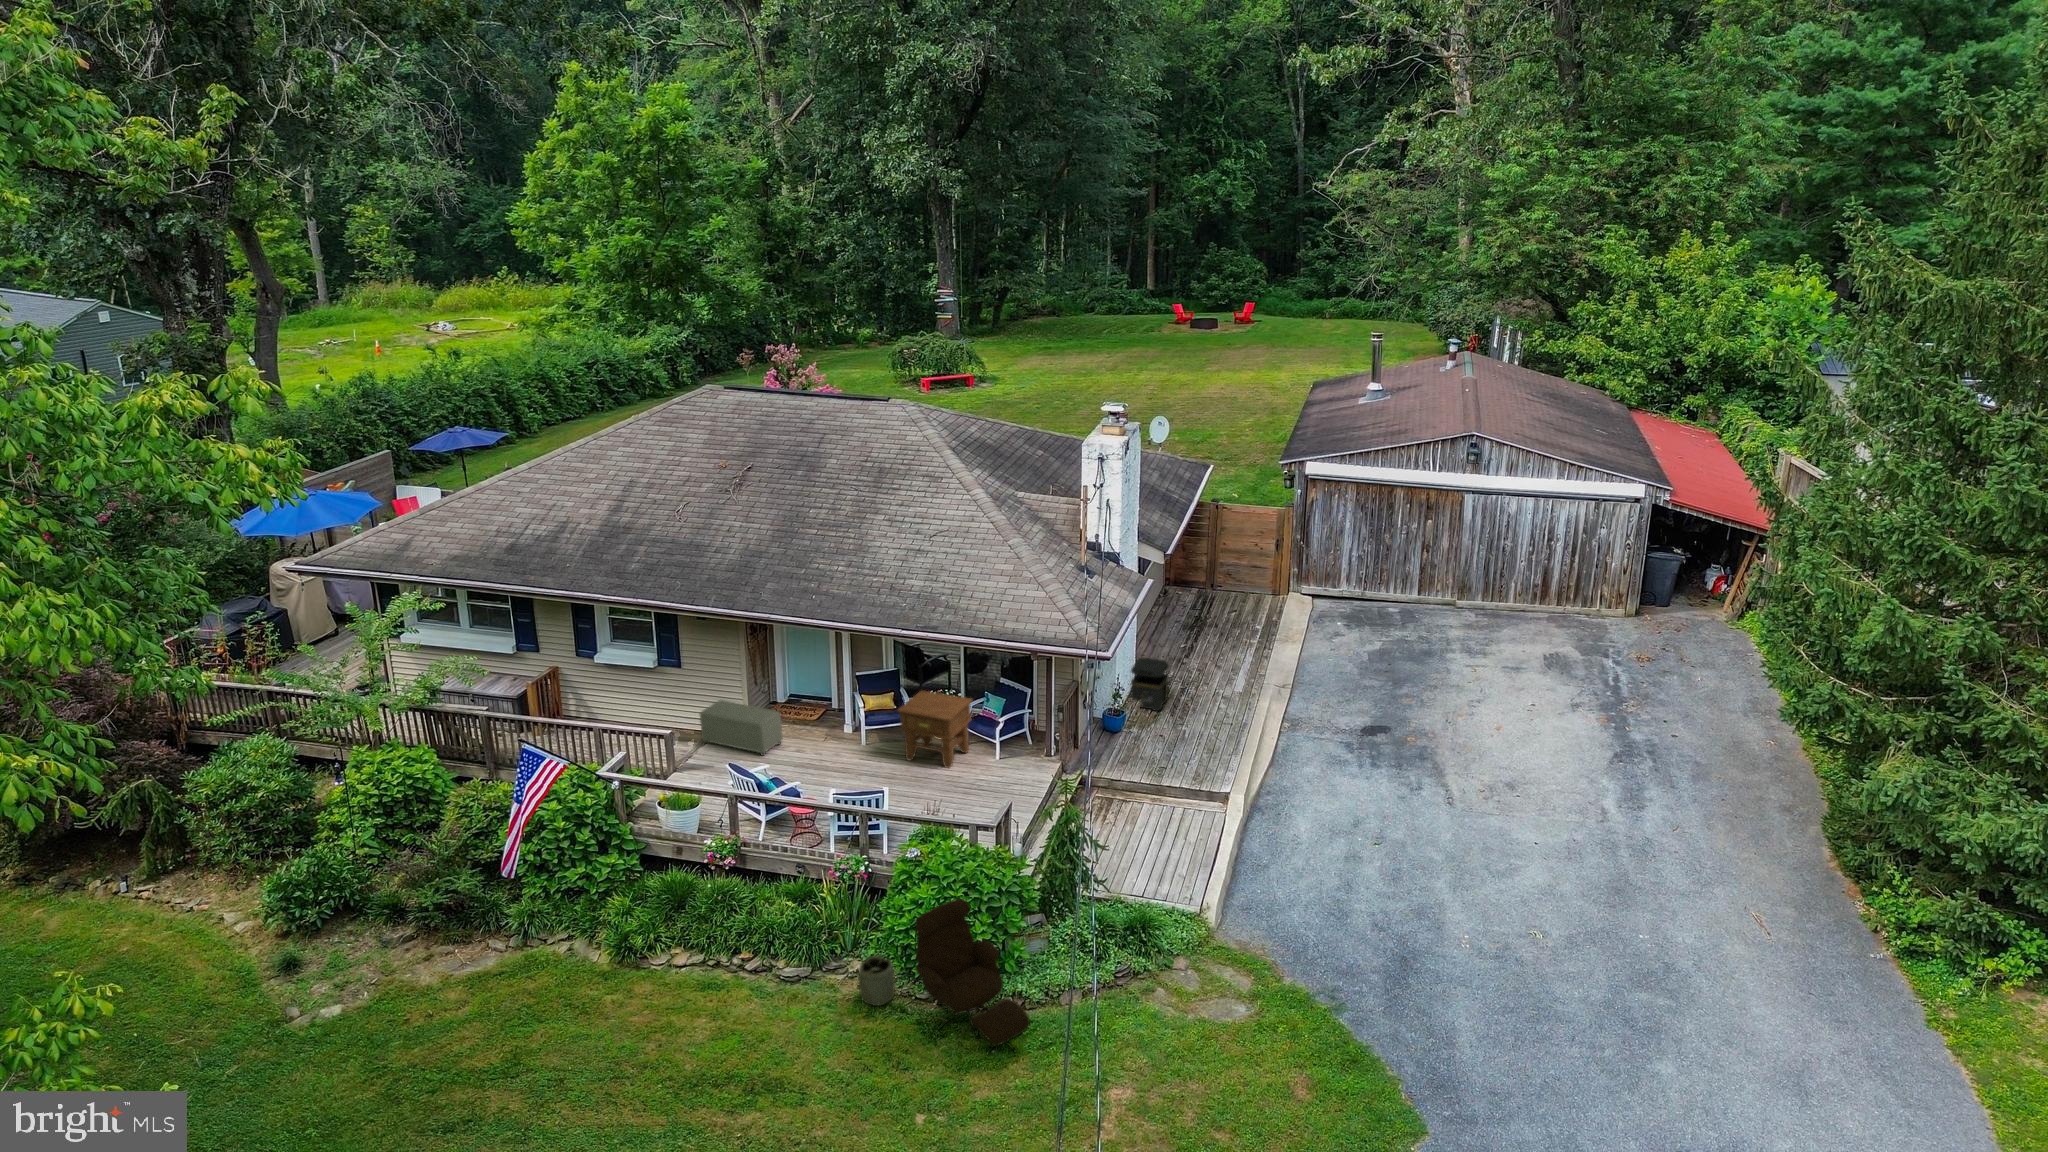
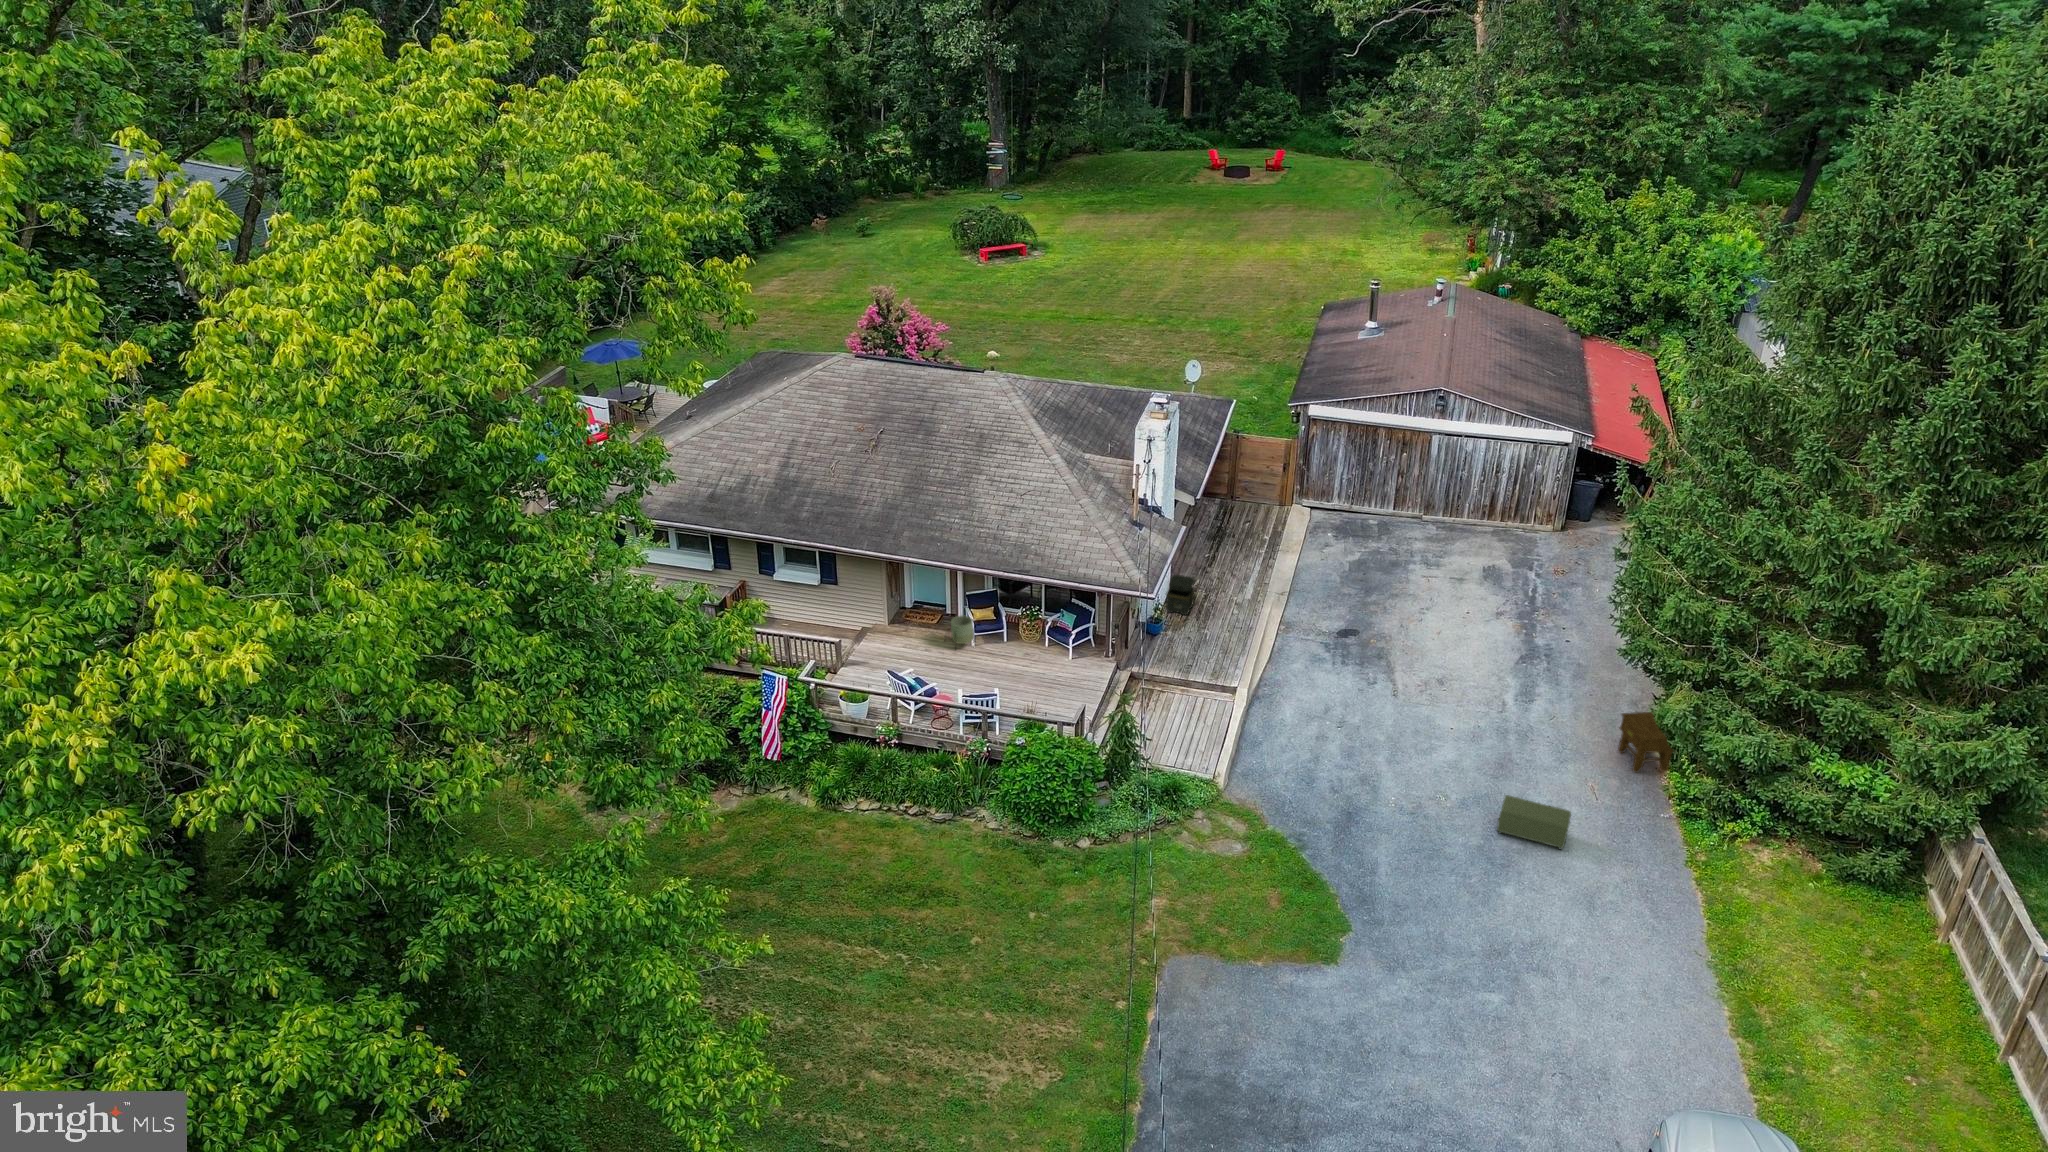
side table: present [897,690,972,768] -> present [1618,712,1673,773]
ottoman: present [699,700,783,756] -> present [1497,795,1571,850]
planter: none [830,700,864,749] -> present [951,615,974,644]
lounge chair: present [916,899,1030,1055] -> none [1026,774,1101,875]
basket: present [858,955,895,1006] -> none [987,808,1010,840]

